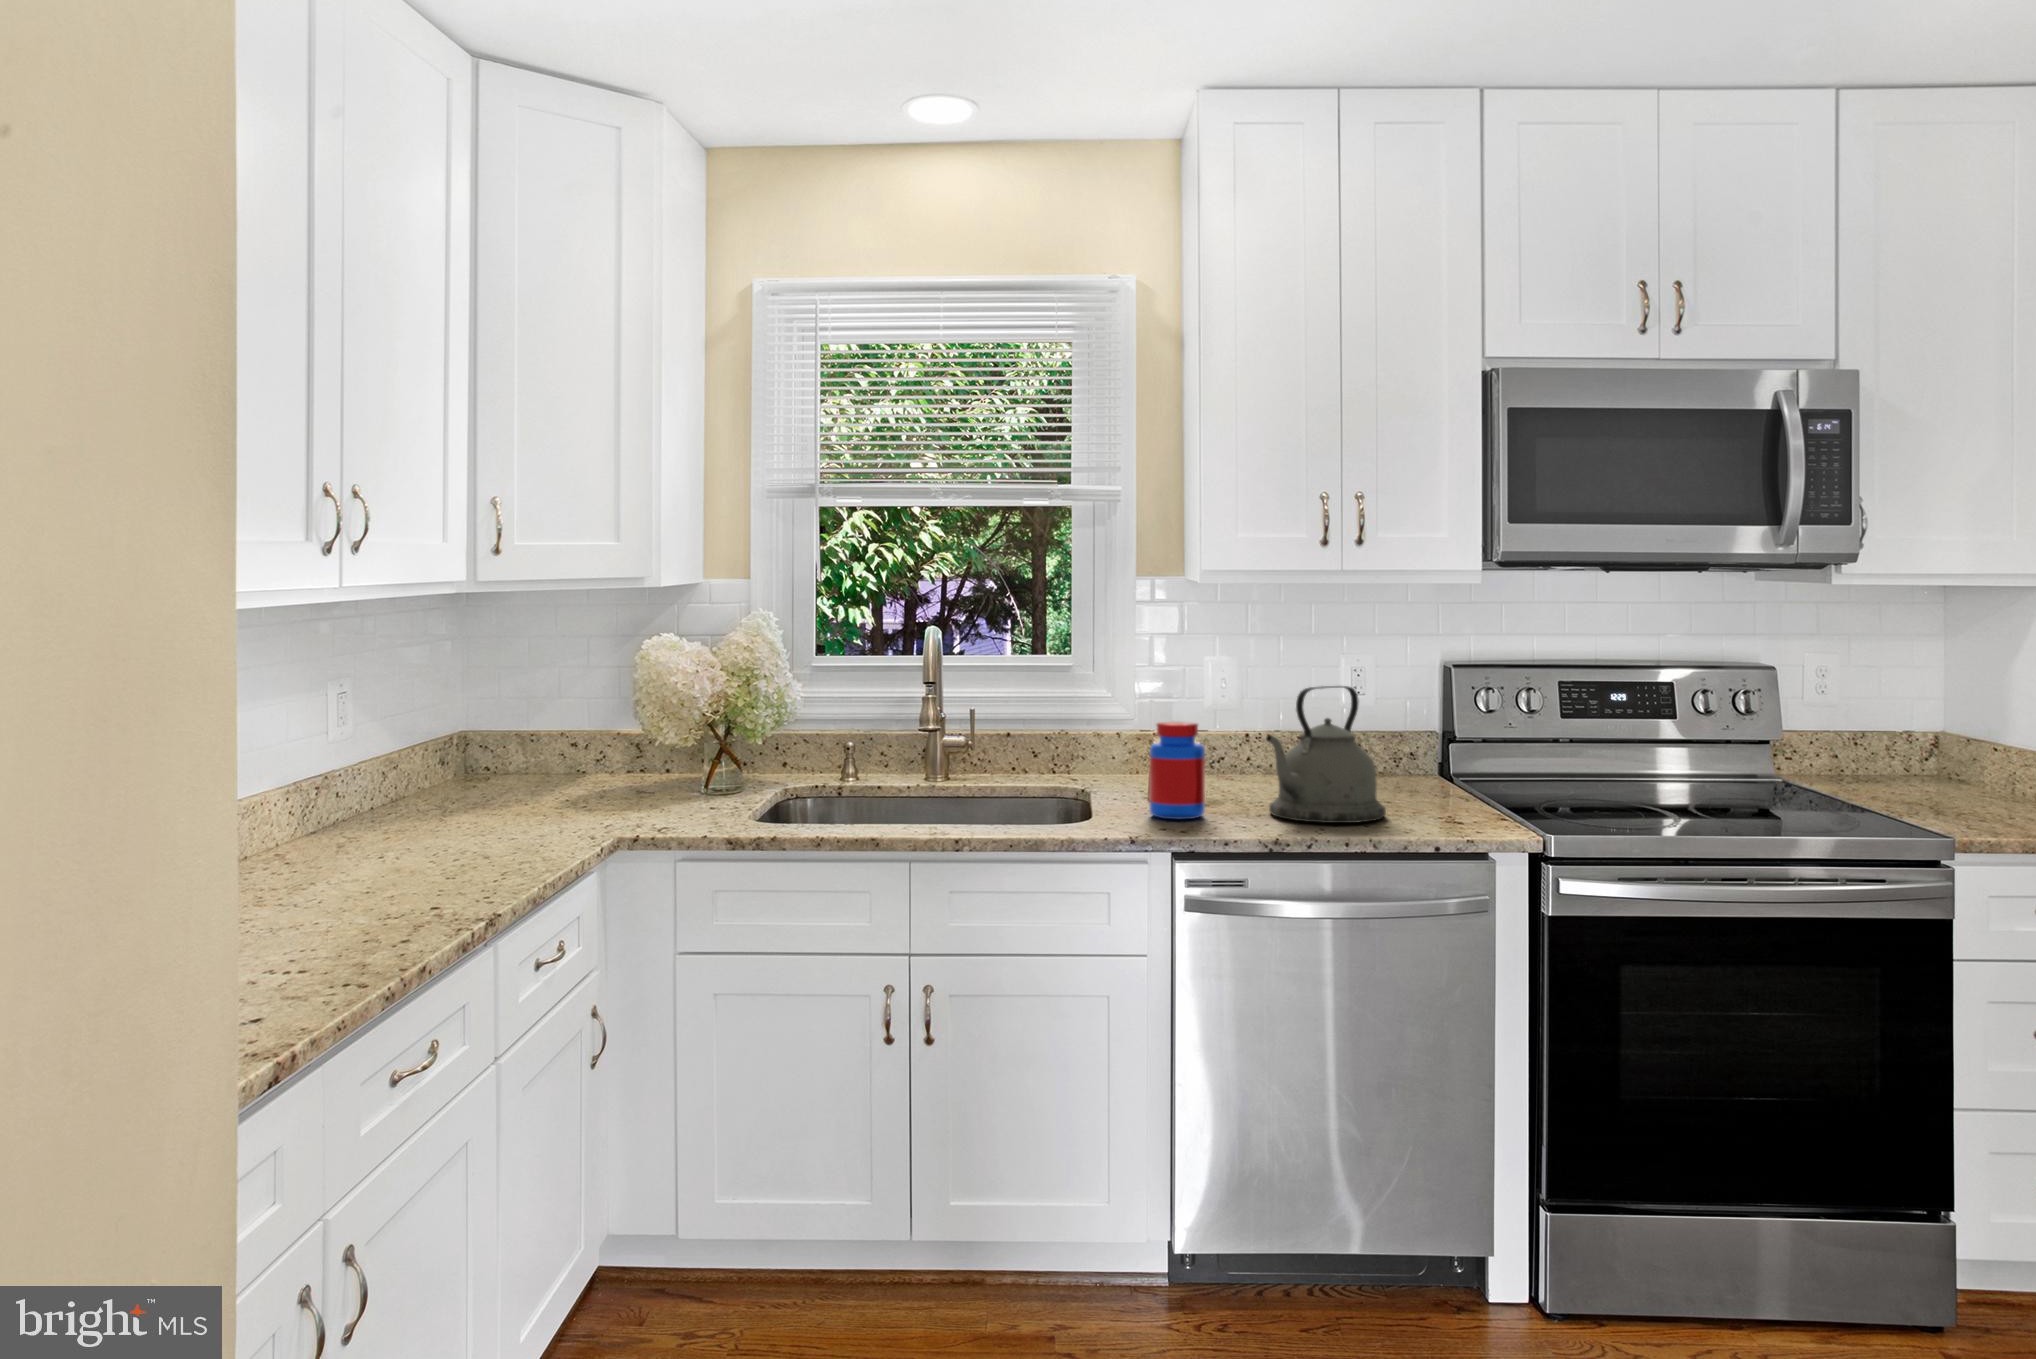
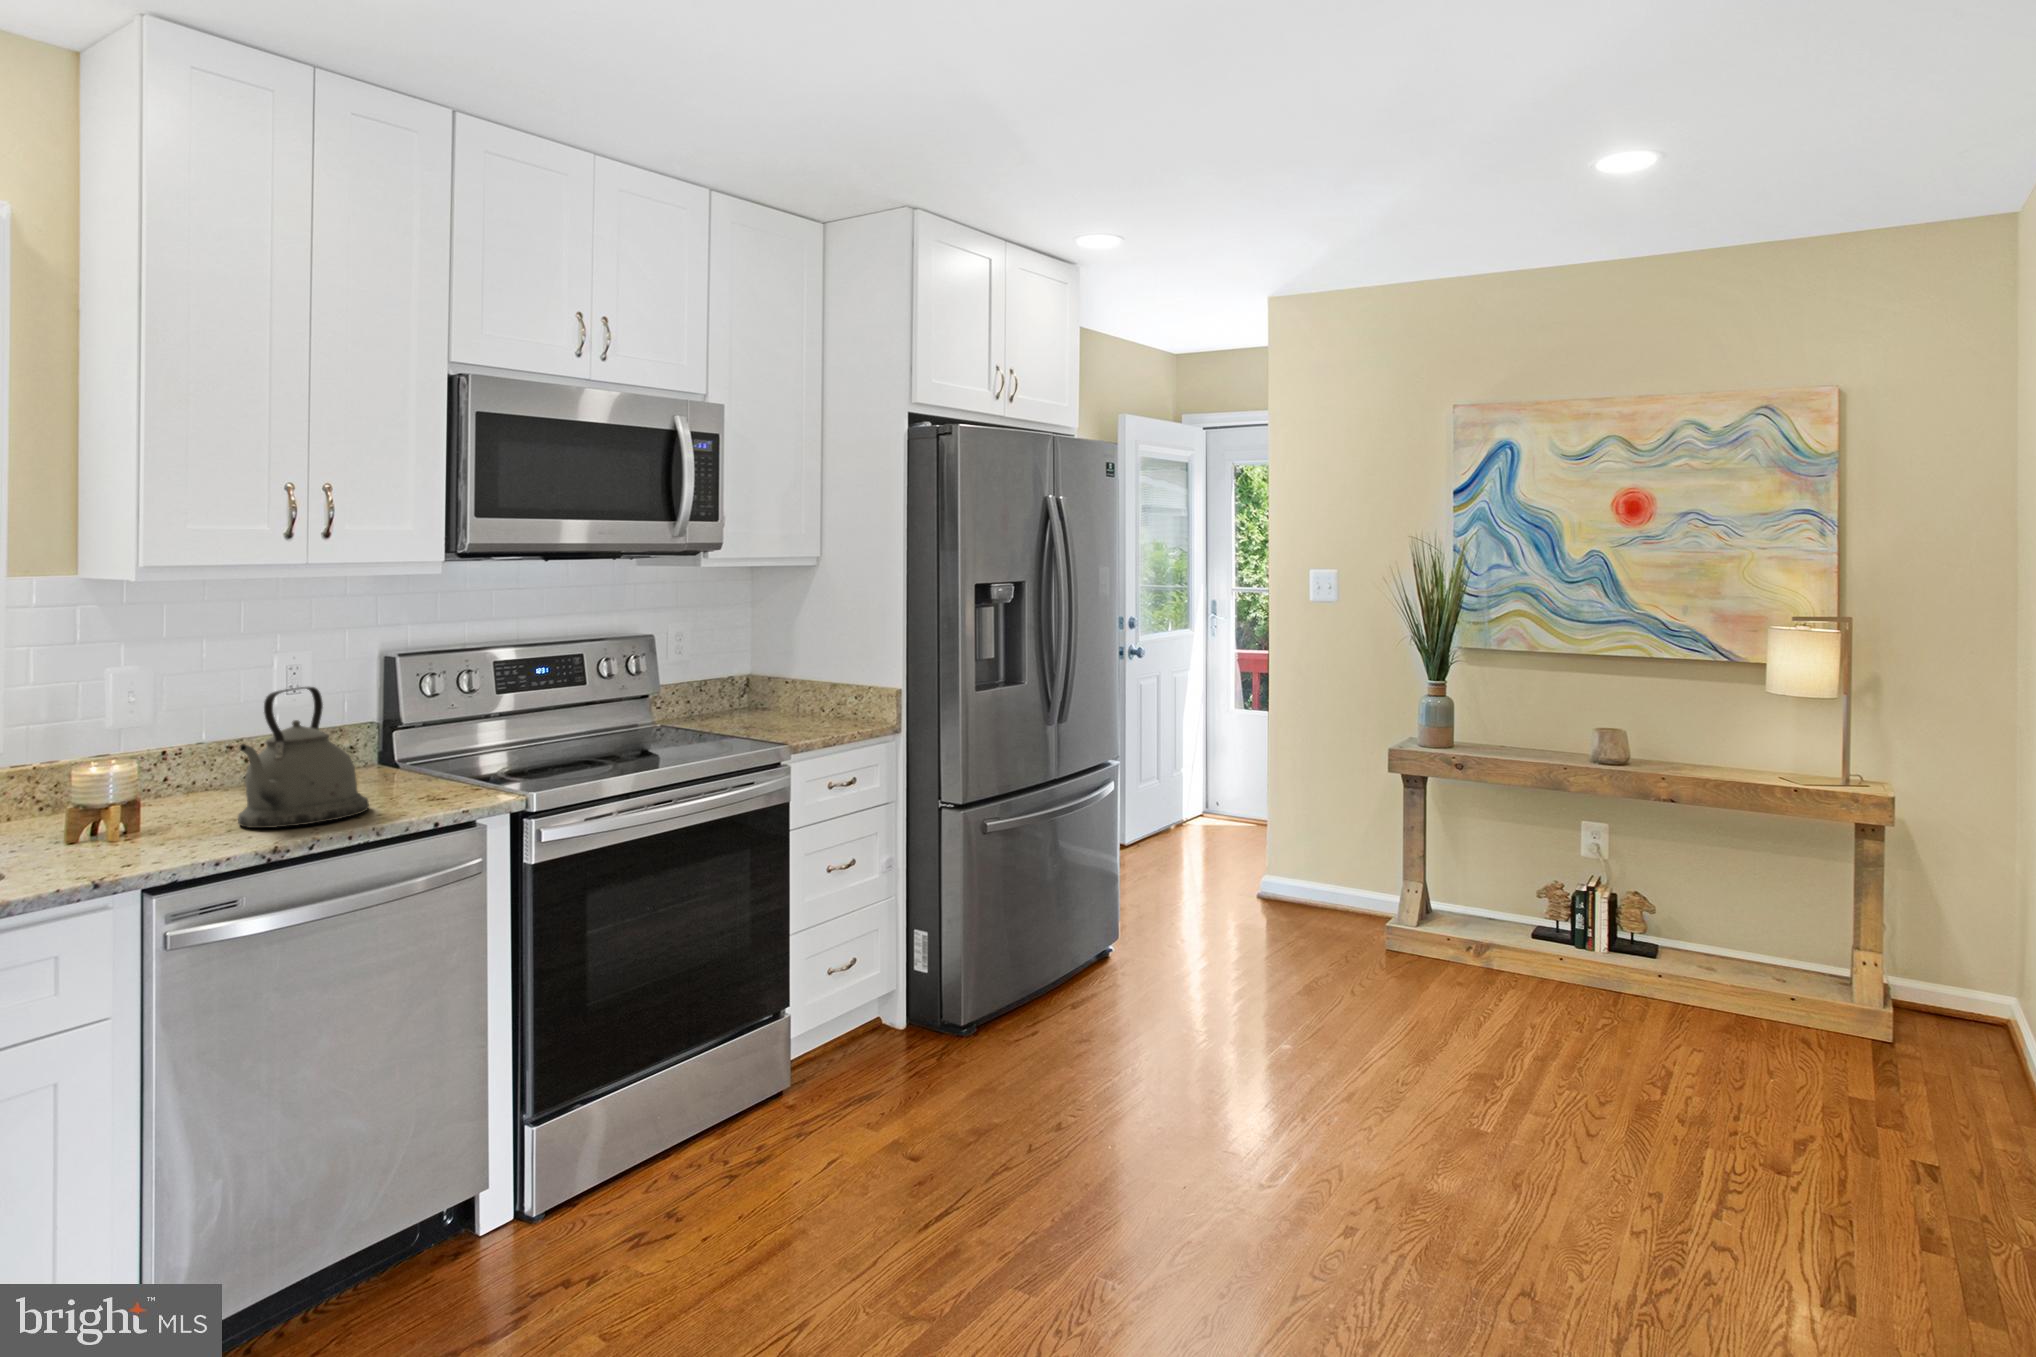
jar: present [1149,721,1205,819] -> none [81,744,164,855]

